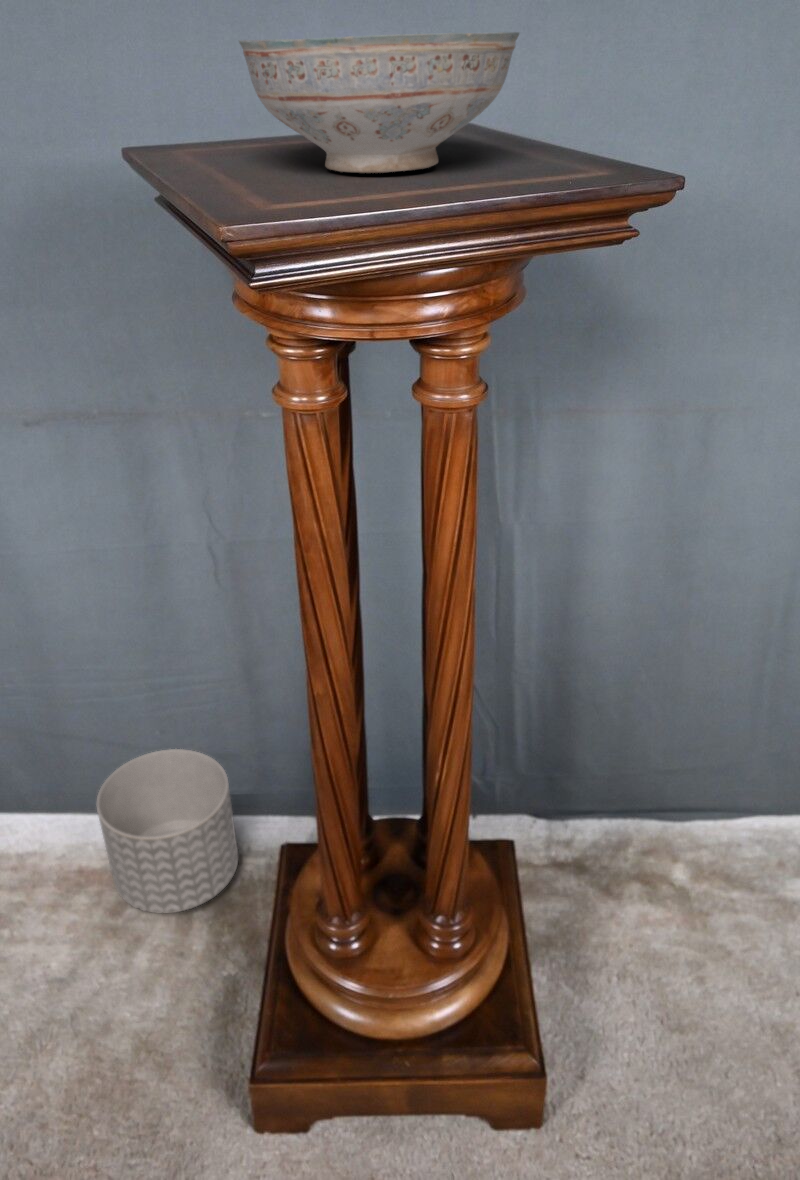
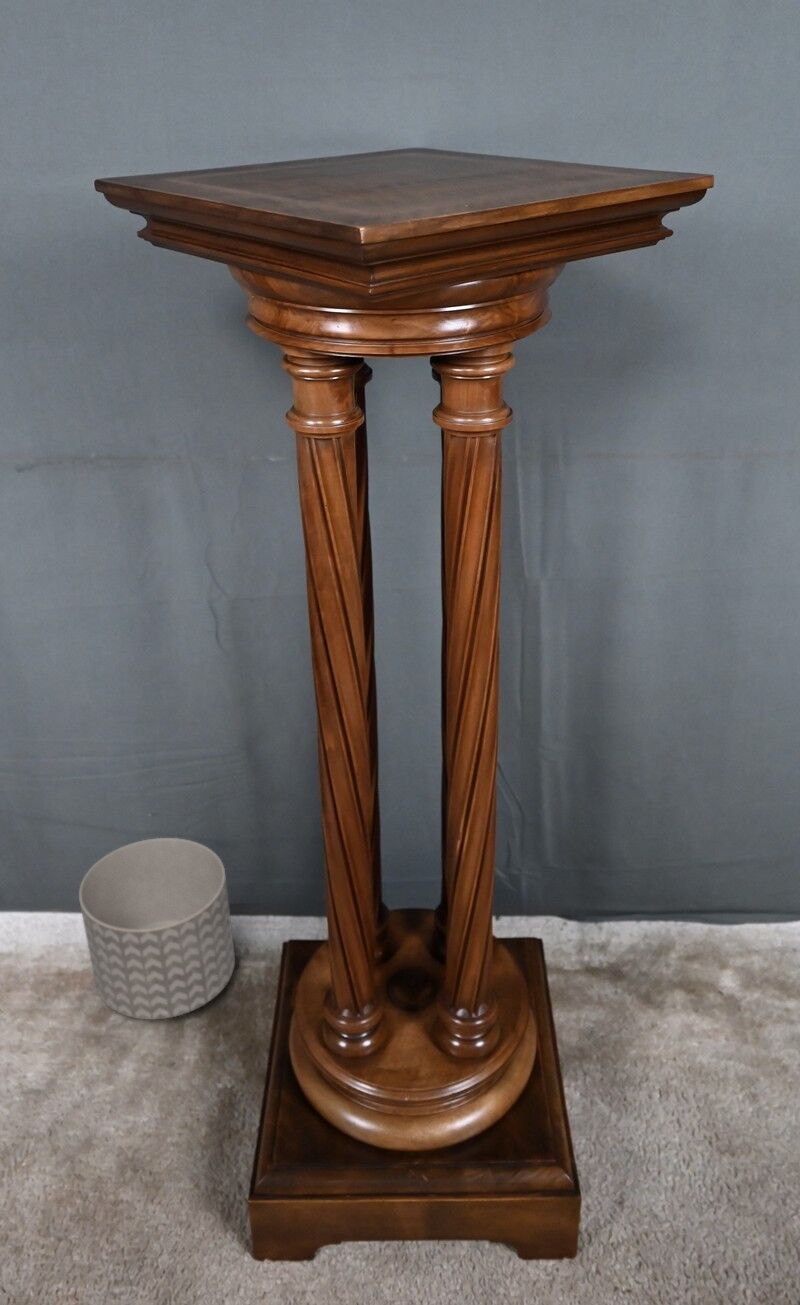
decorative bowl: present [239,32,519,173] -> none [254,35,546,183]

